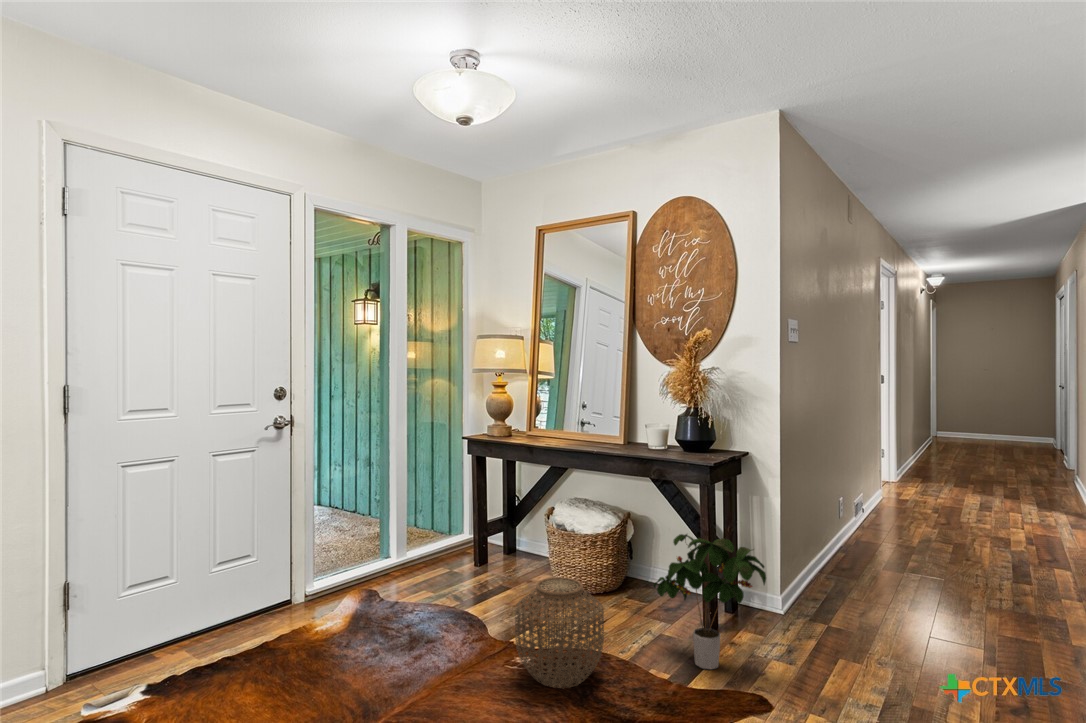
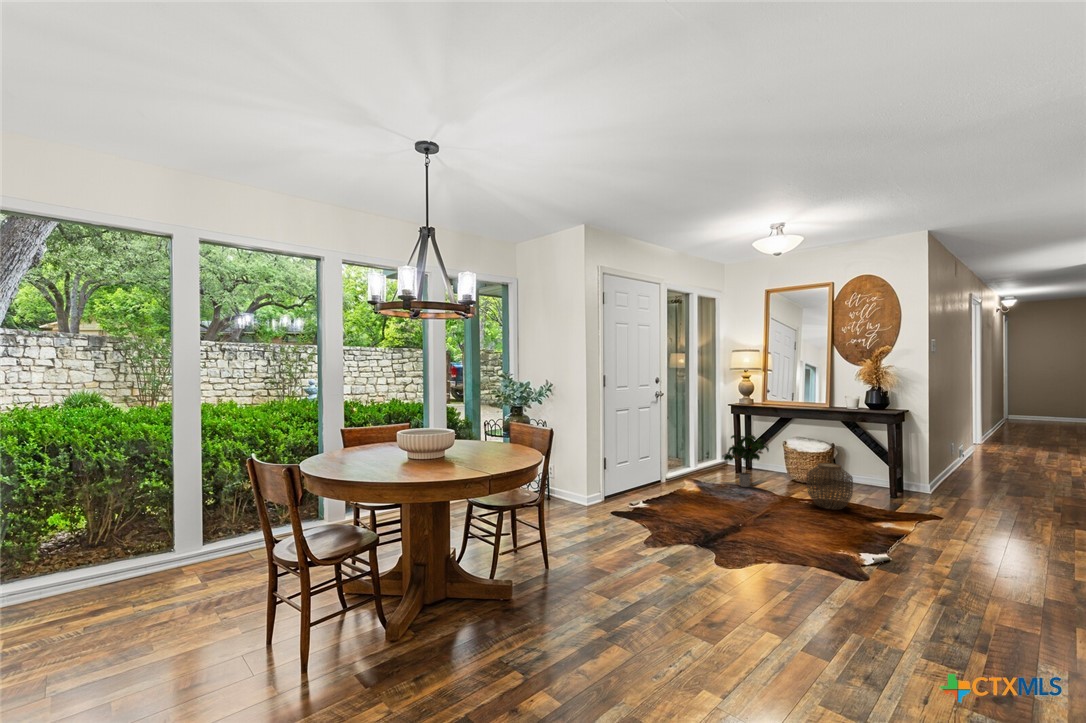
potted plant: present [653,534,766,669] -> present [722,435,769,487]

